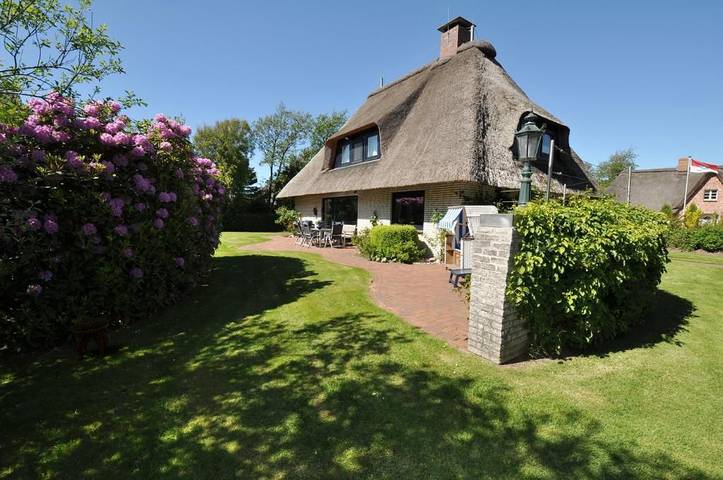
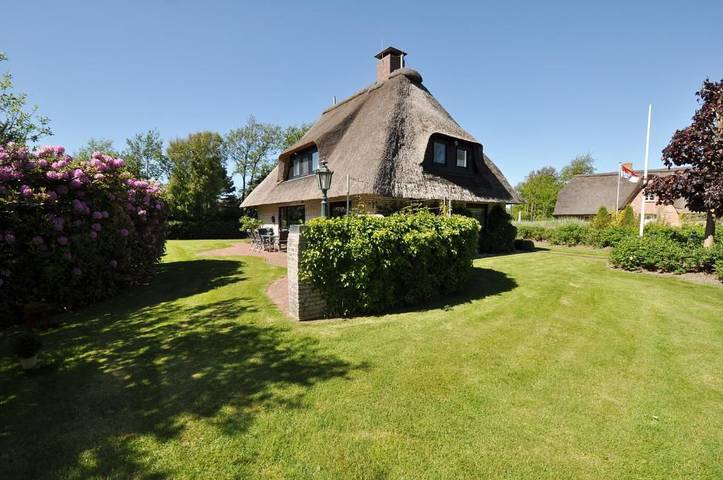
potted plant: none [64,381,119,447] -> present [10,332,44,369]

